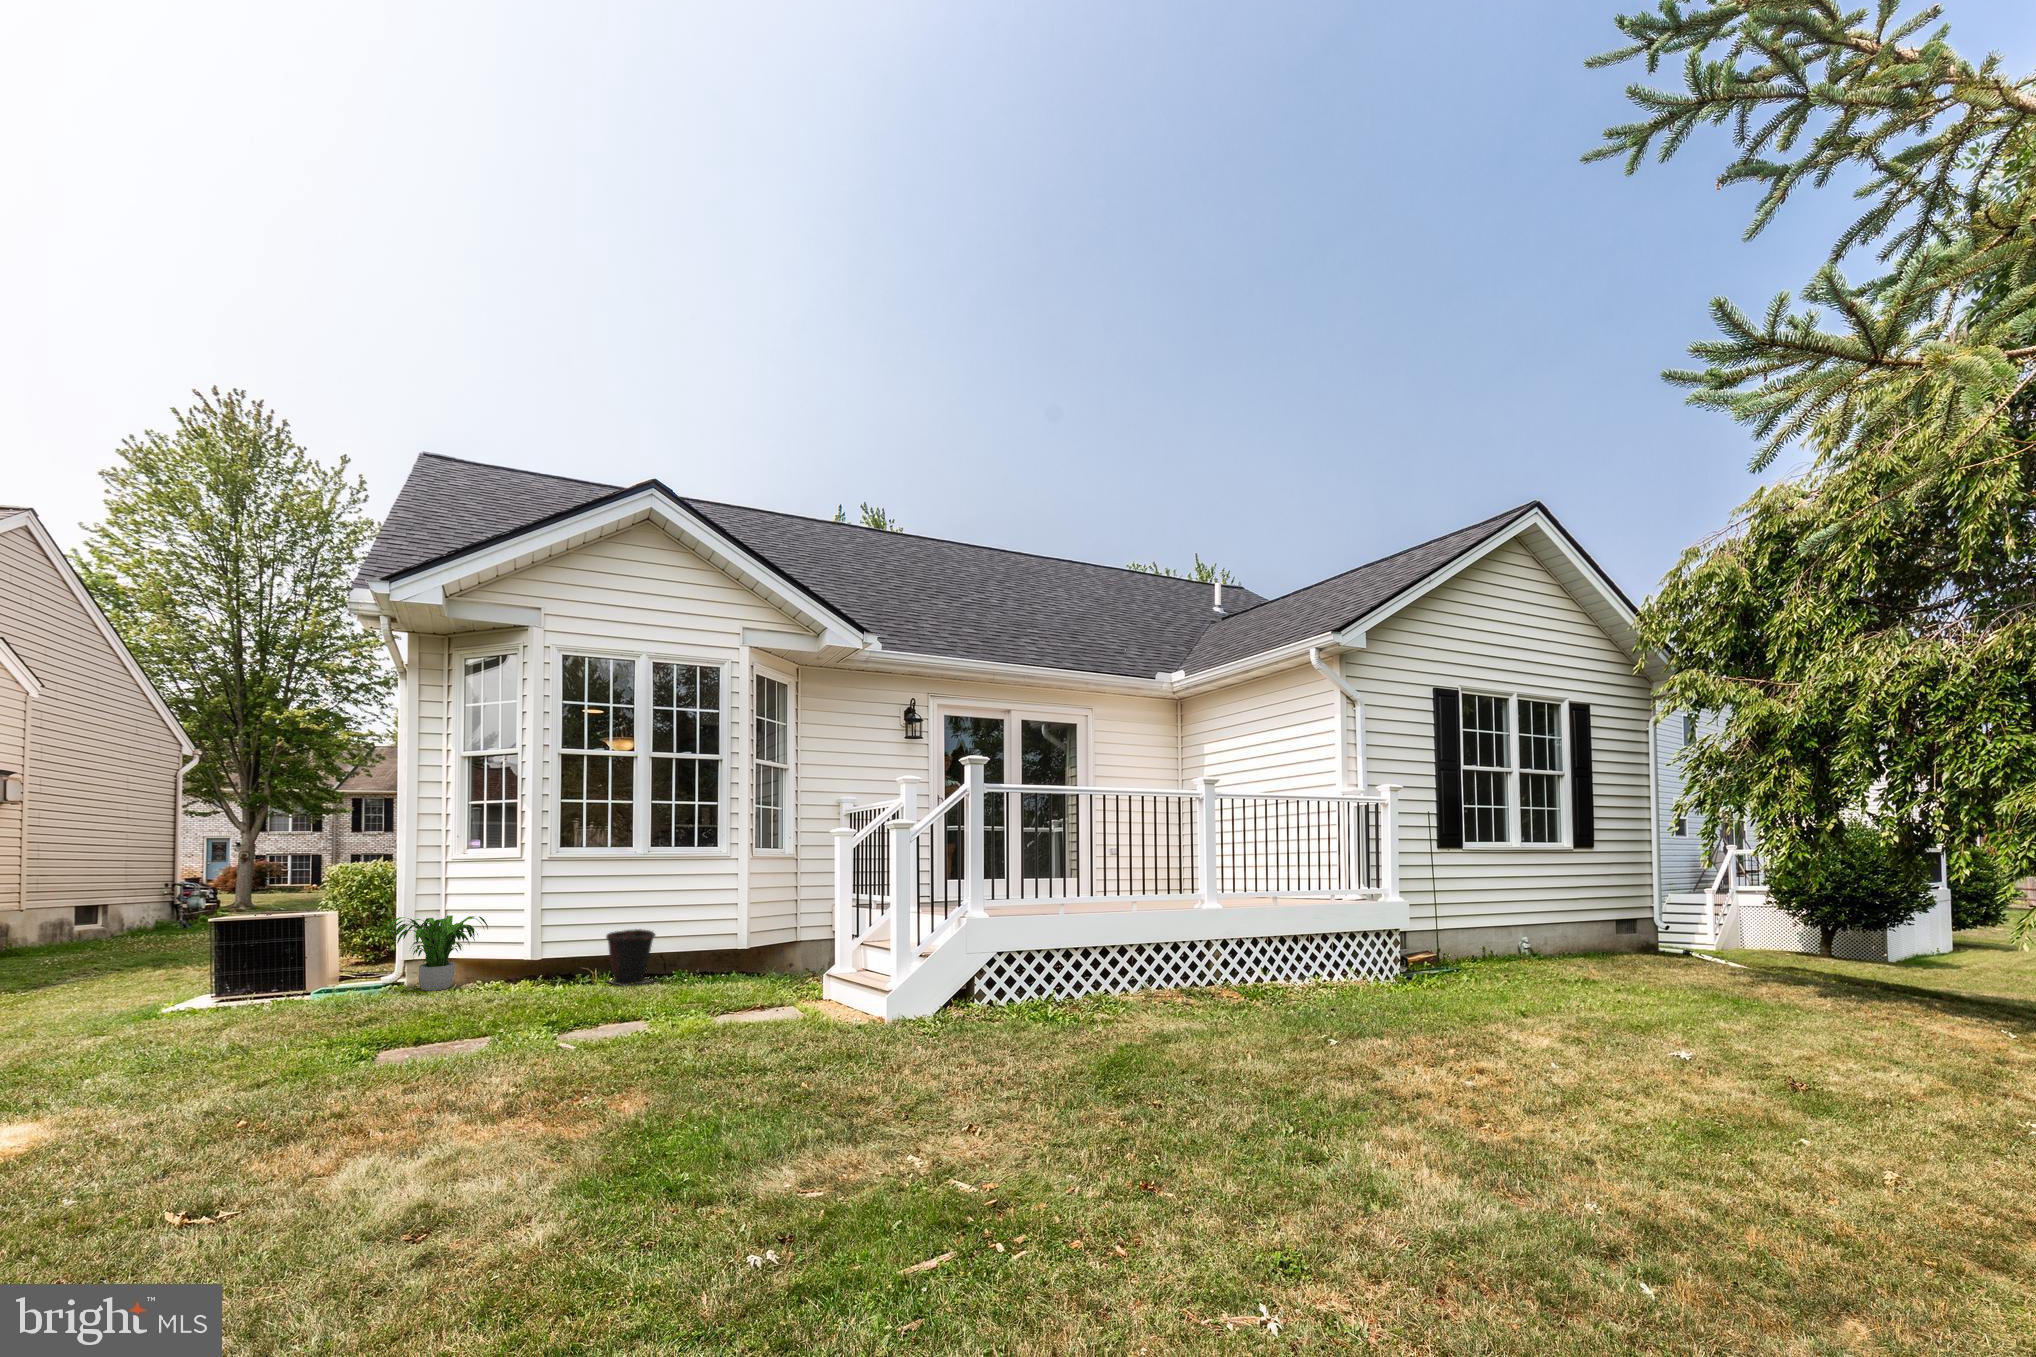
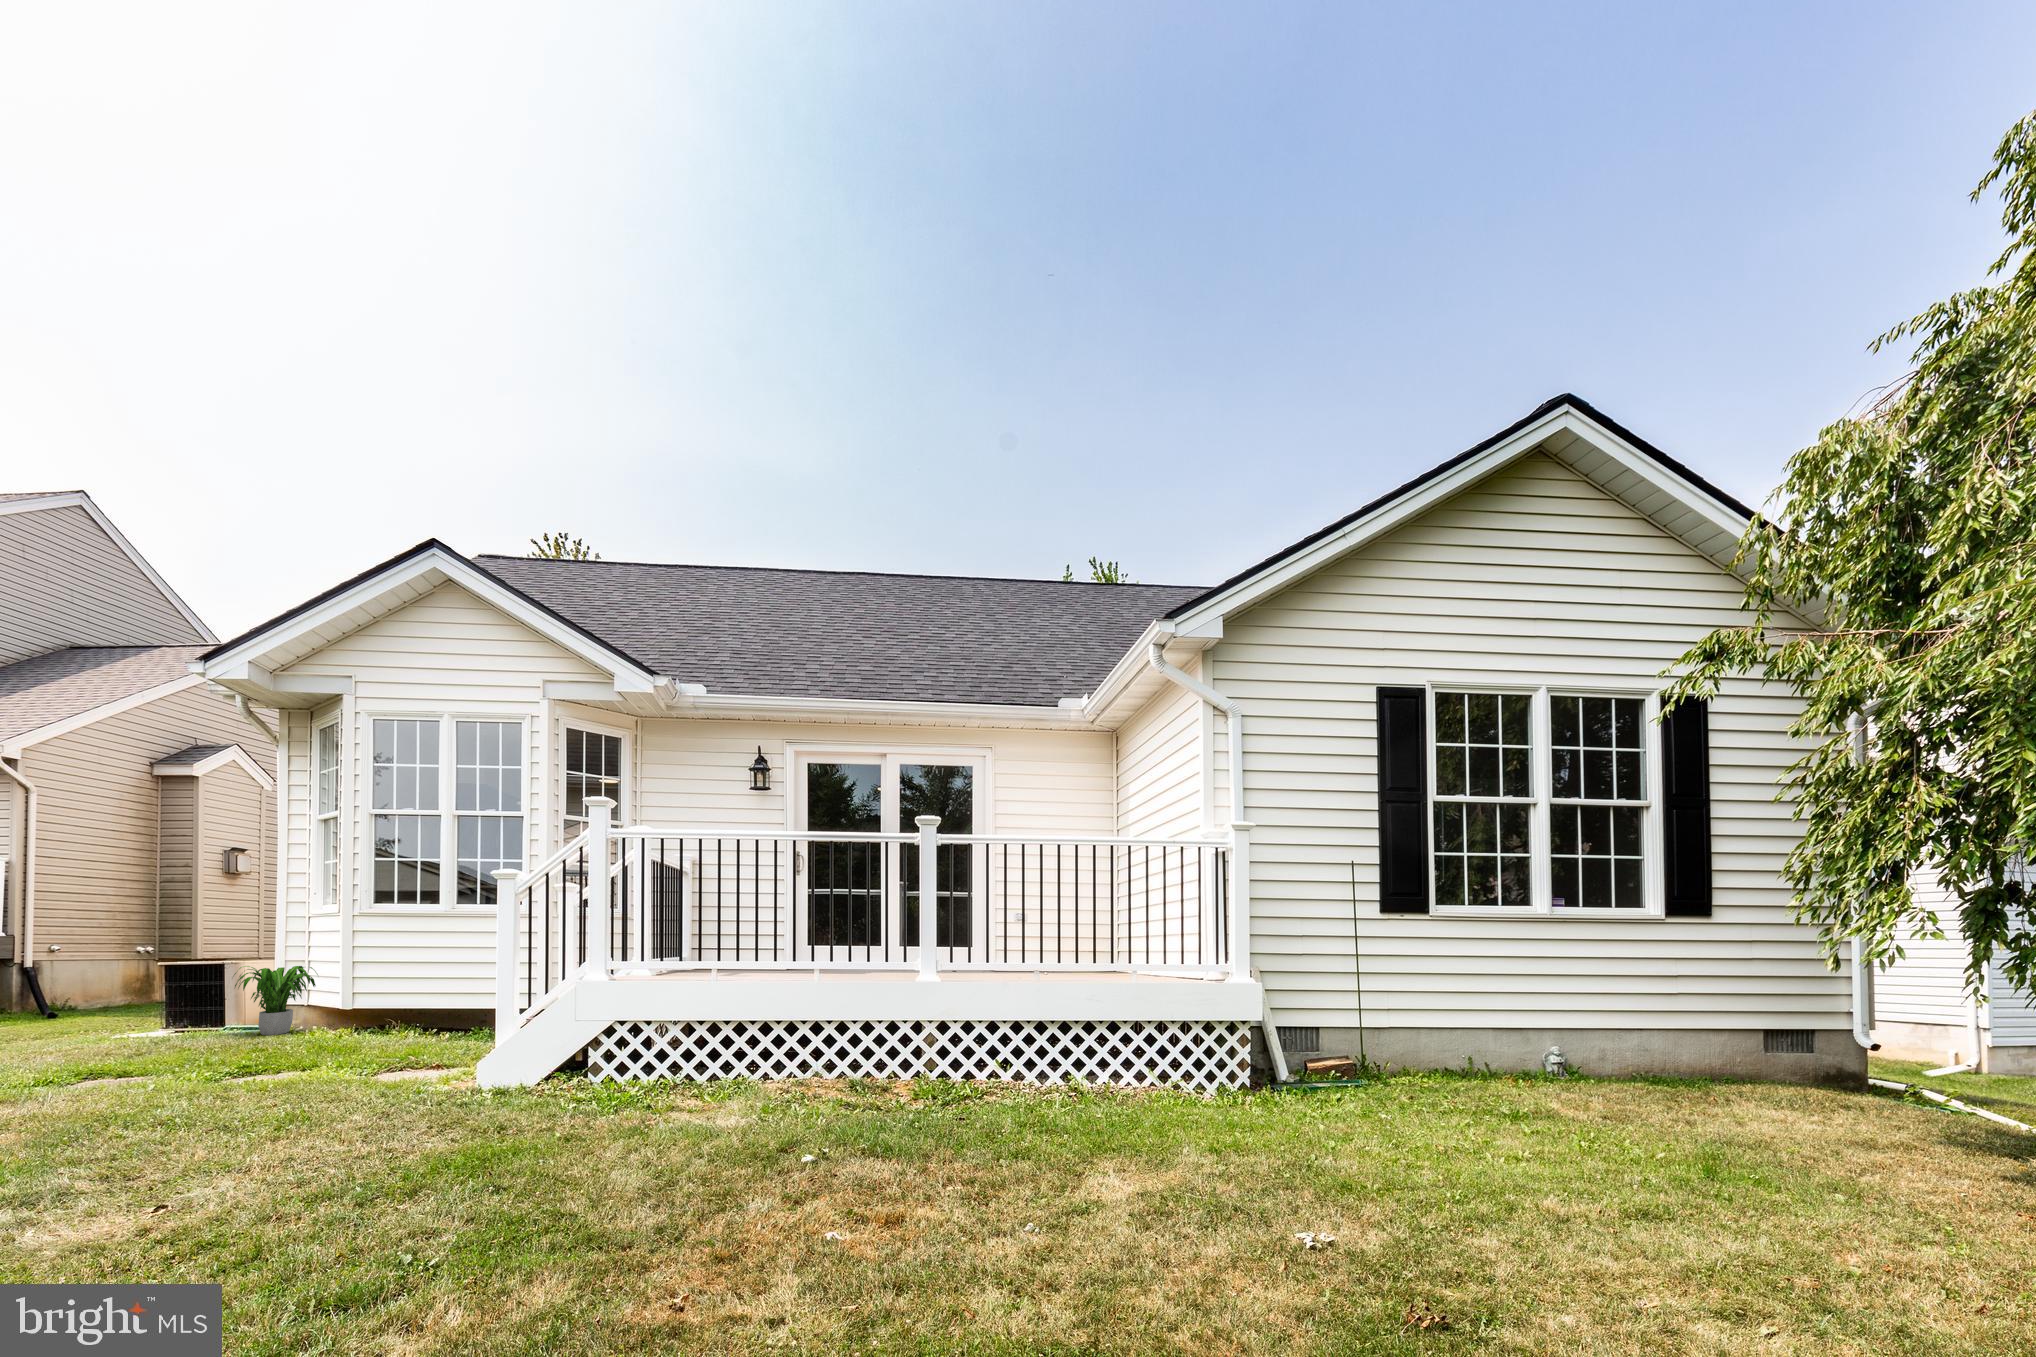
bucket: present [606,929,655,986] -> none [394,985,444,1041]

